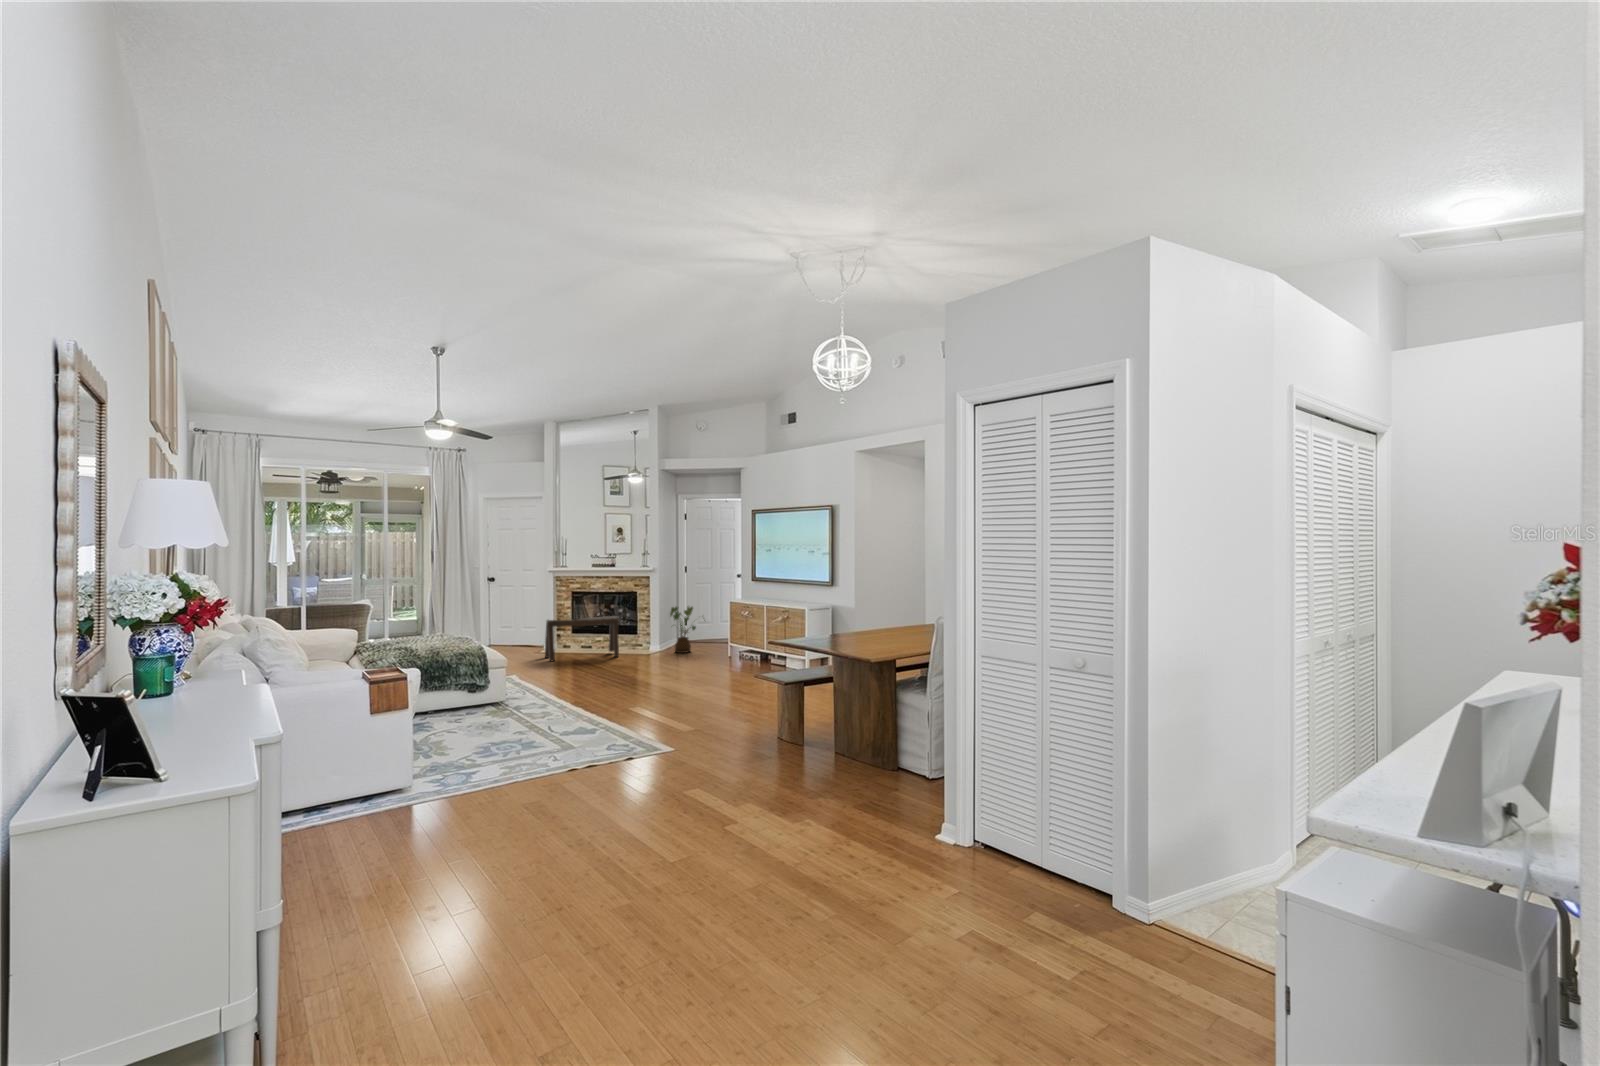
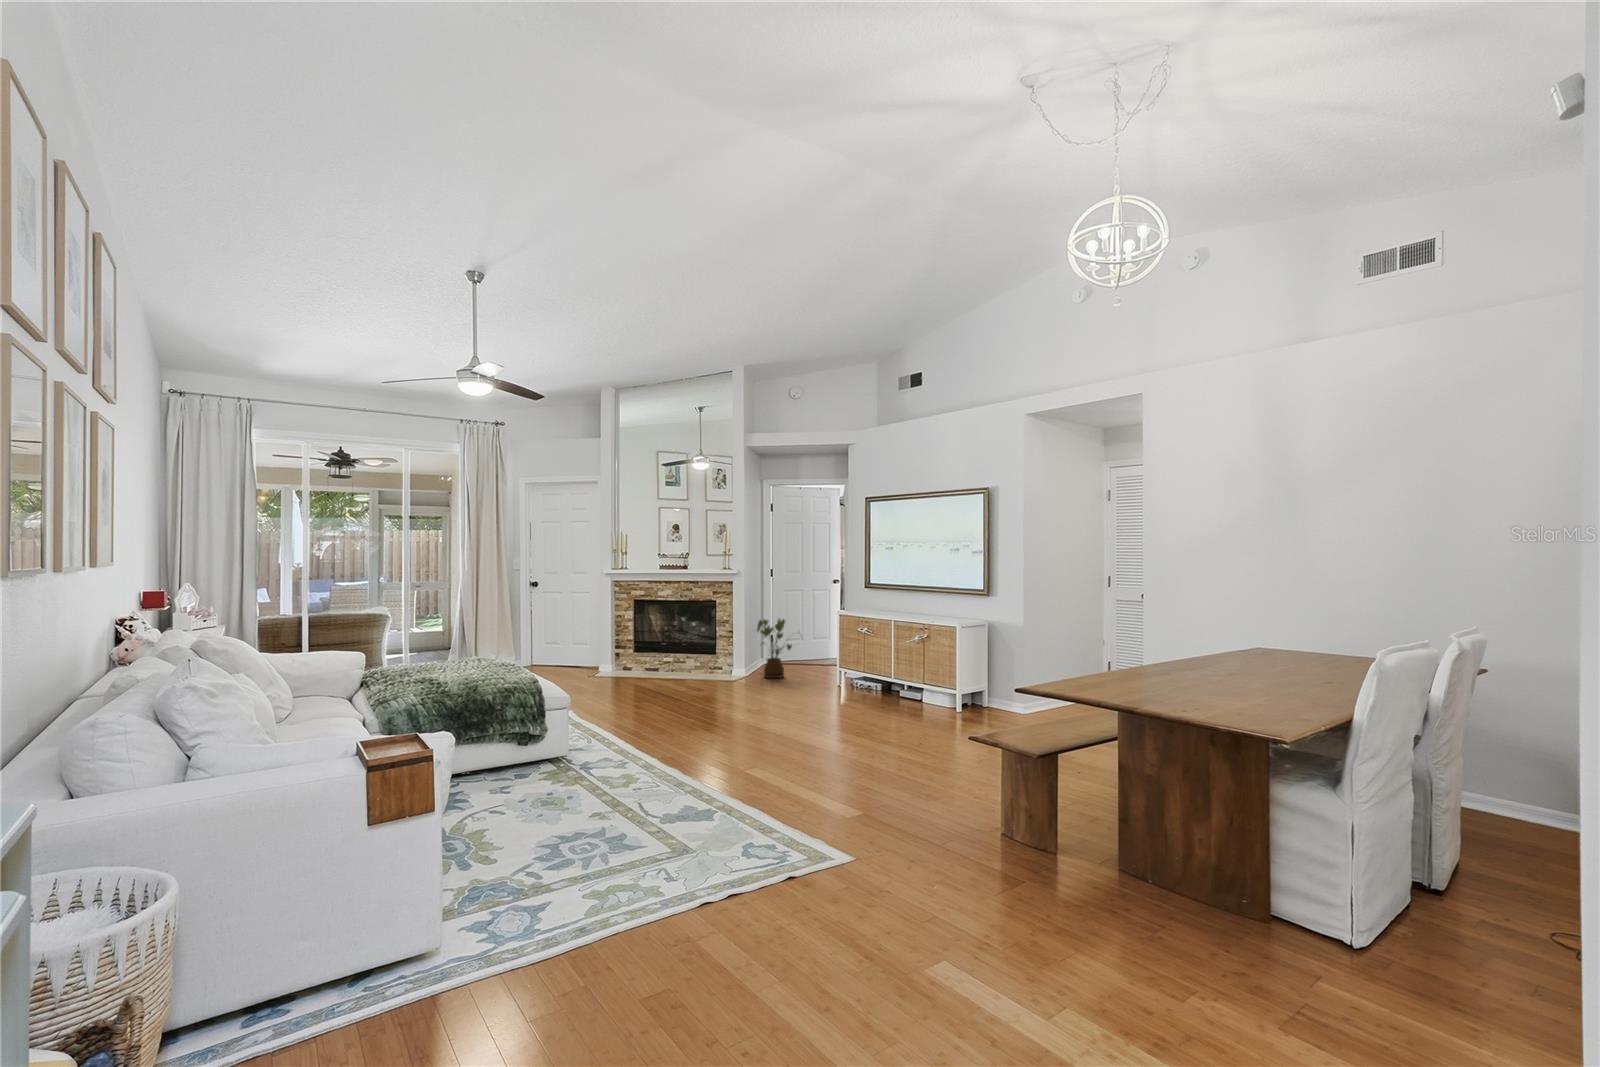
bench: present [545,616,619,661] -> none [603,630,697,689]

